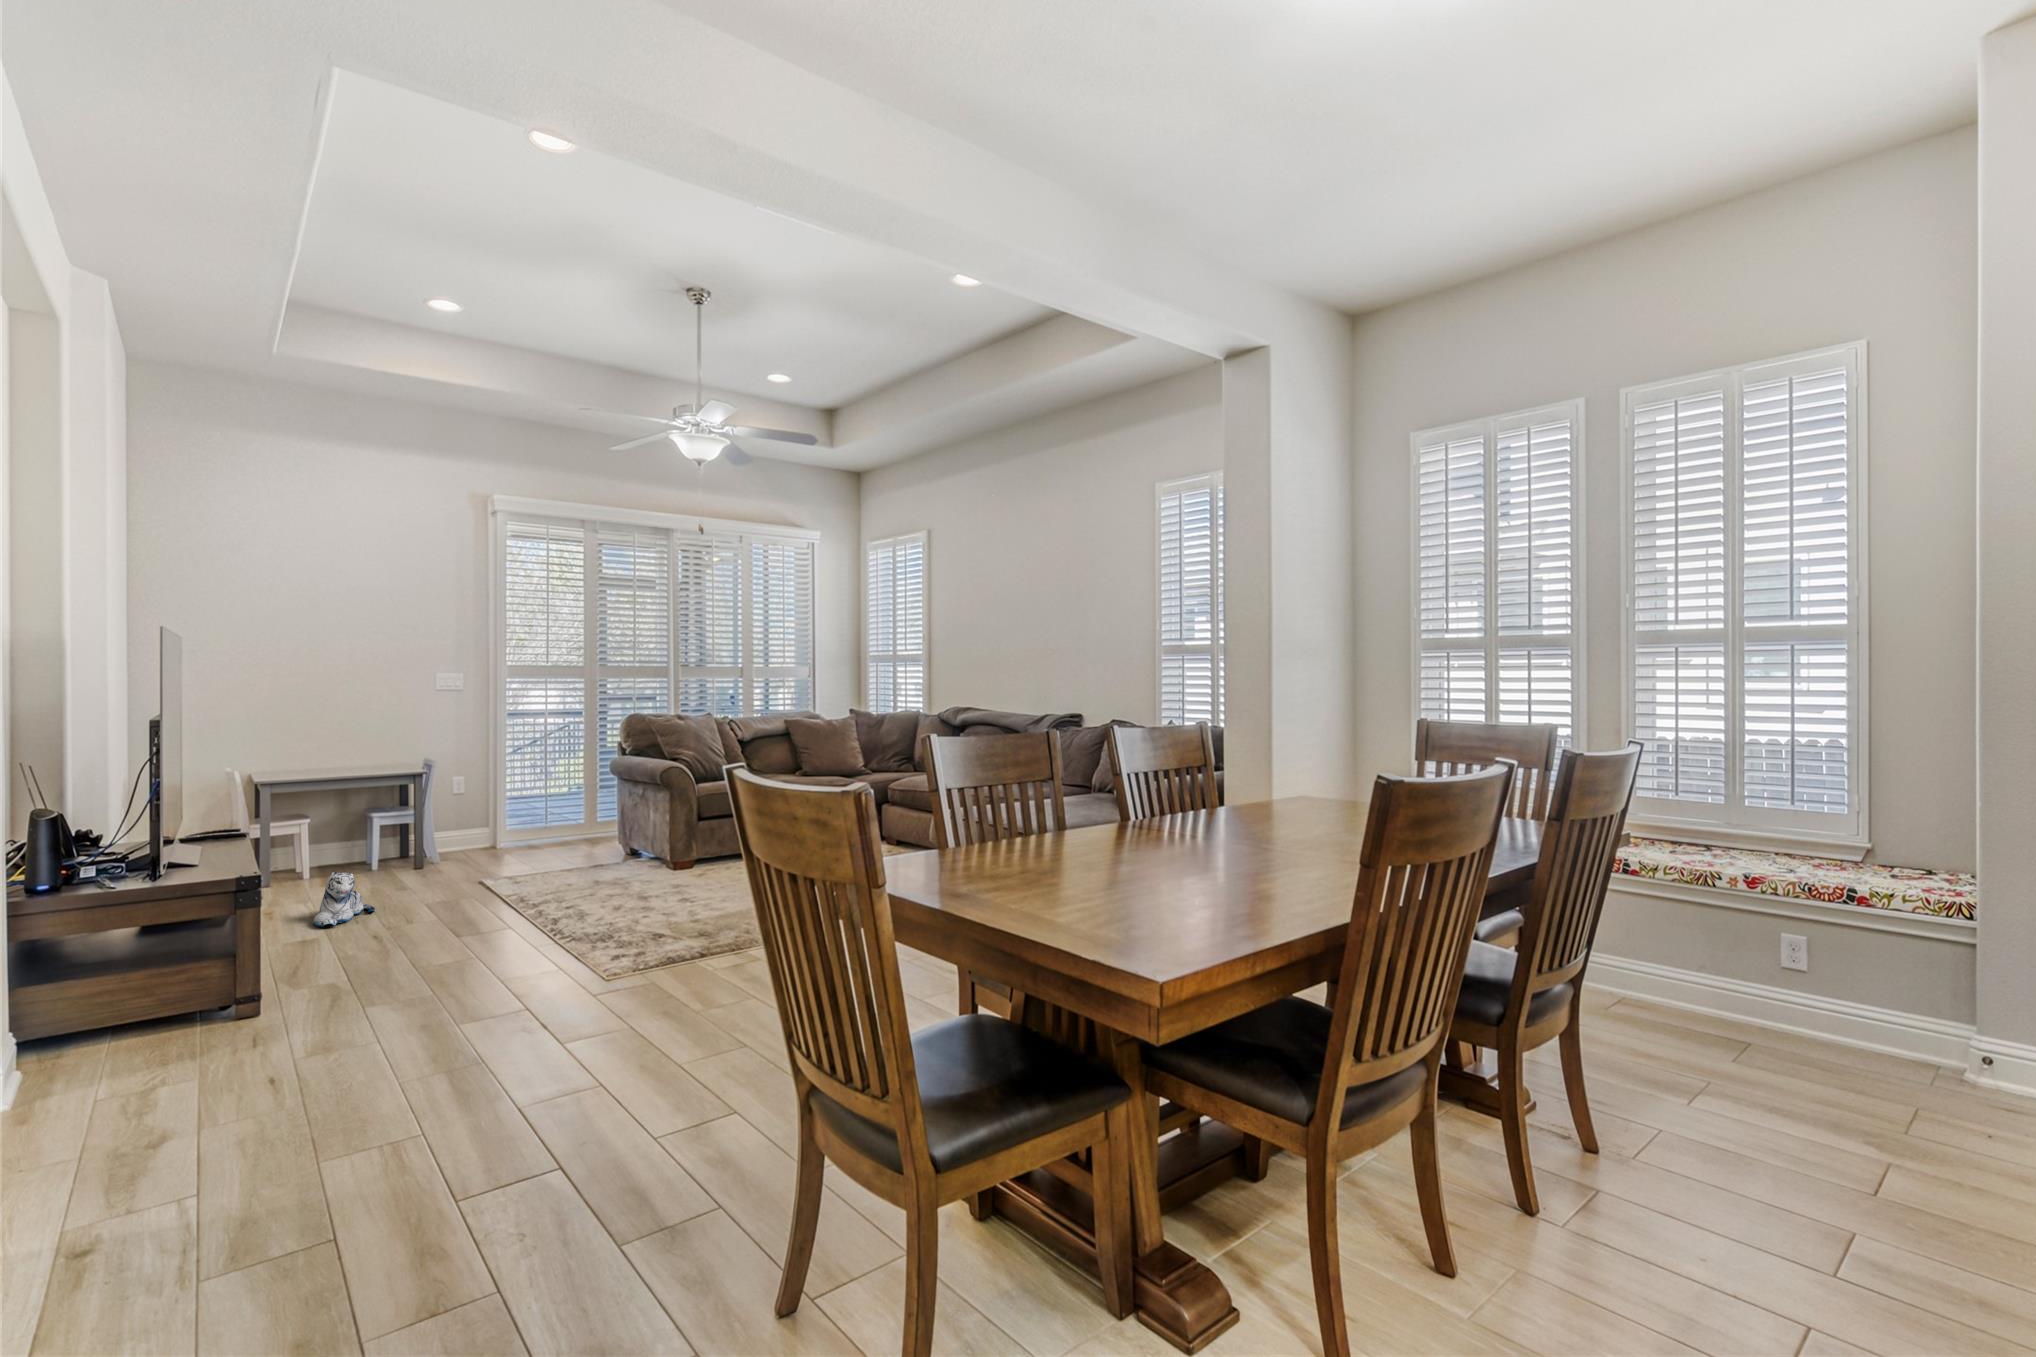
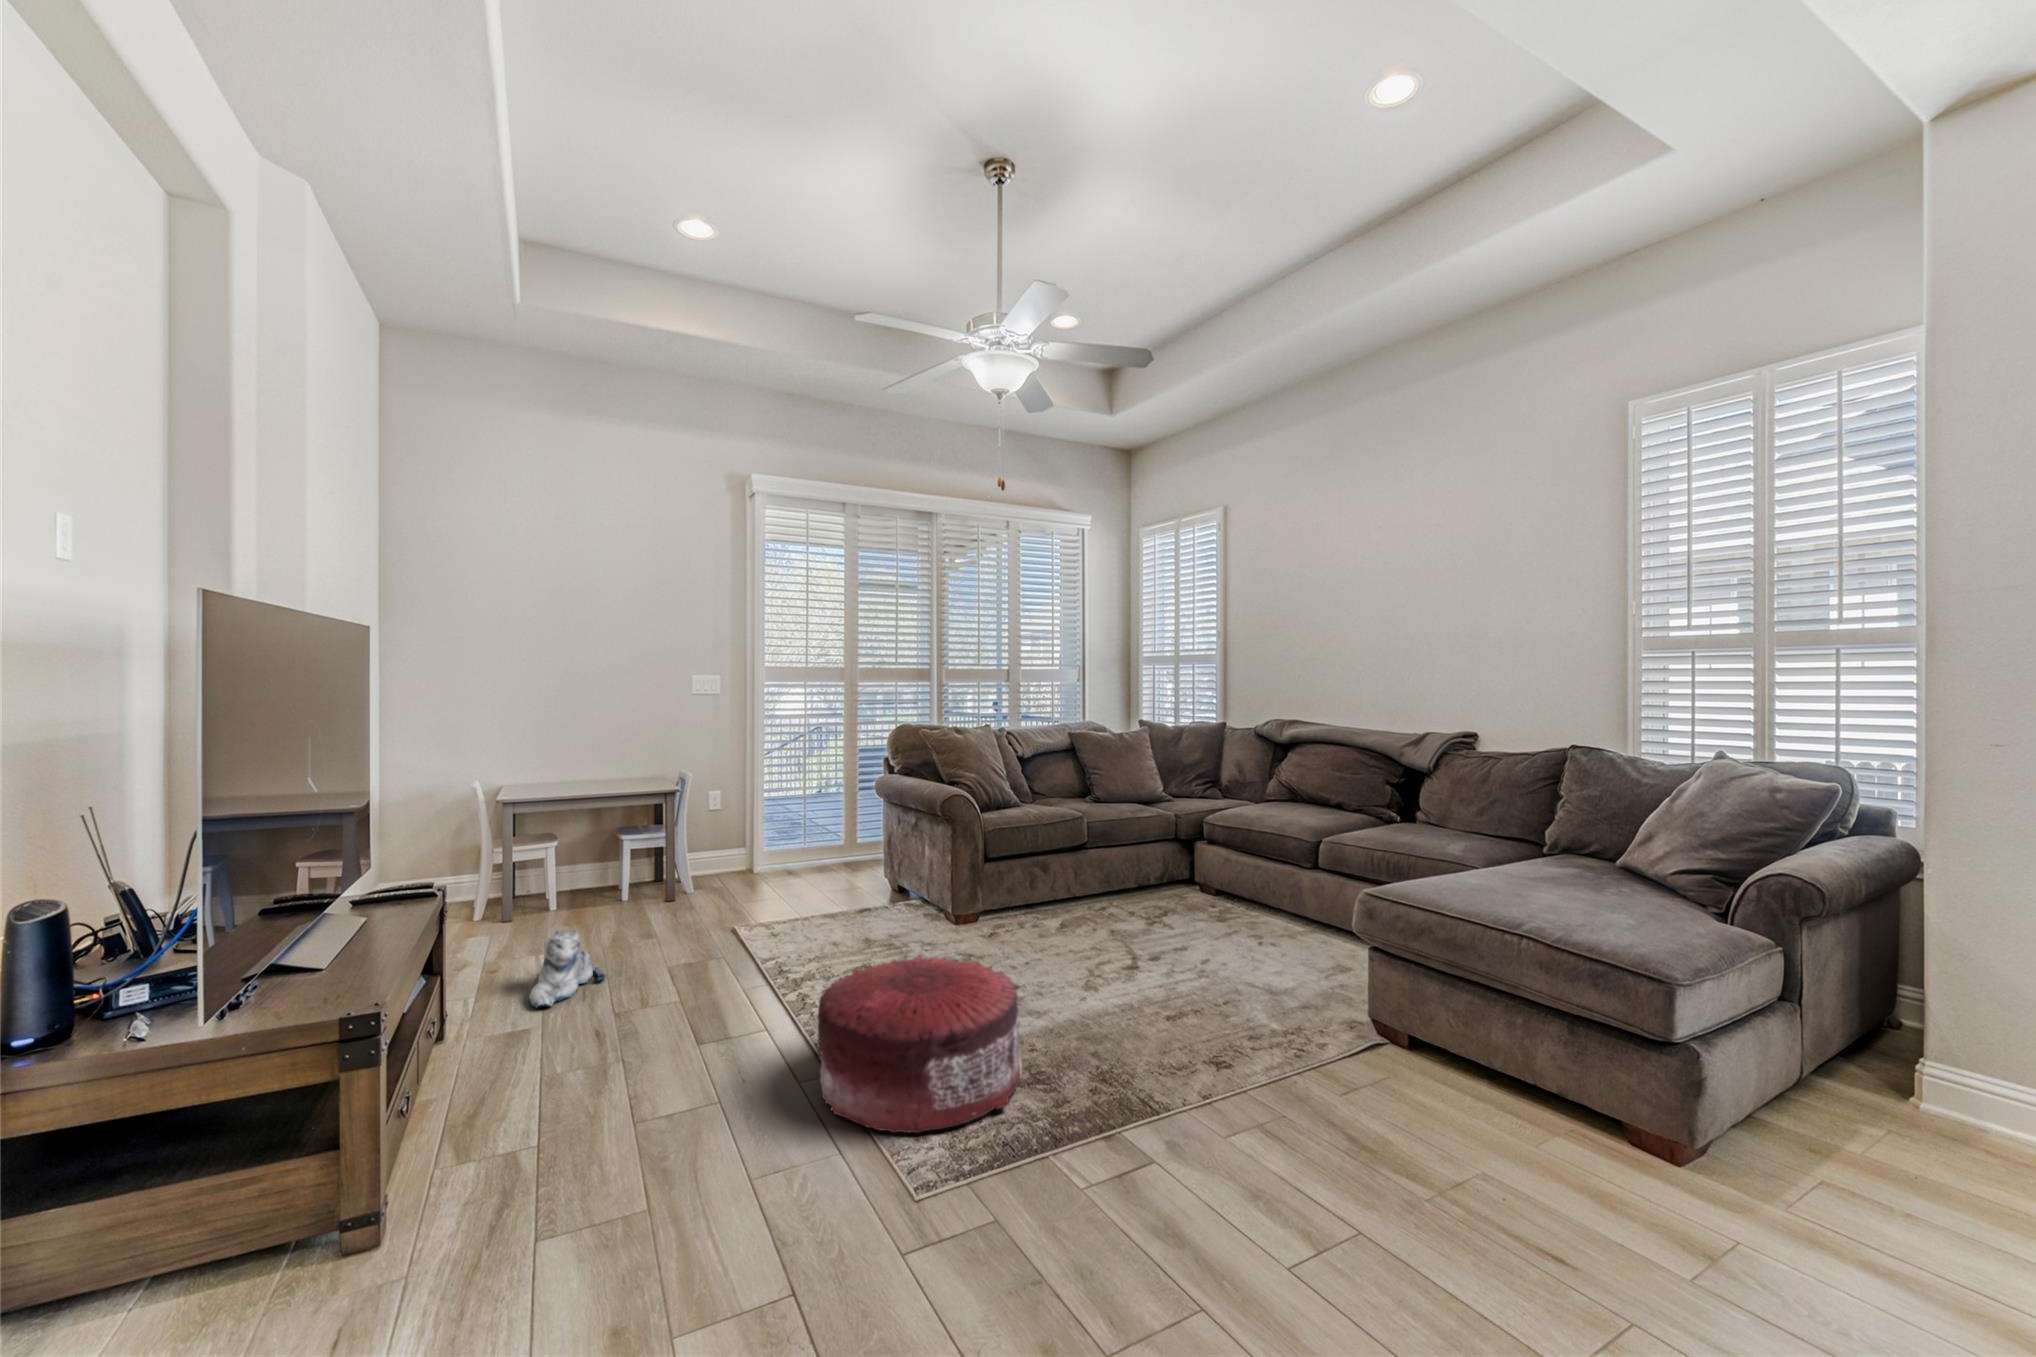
pouf: none [552,866,697,961] -> present [818,955,1022,1133]

